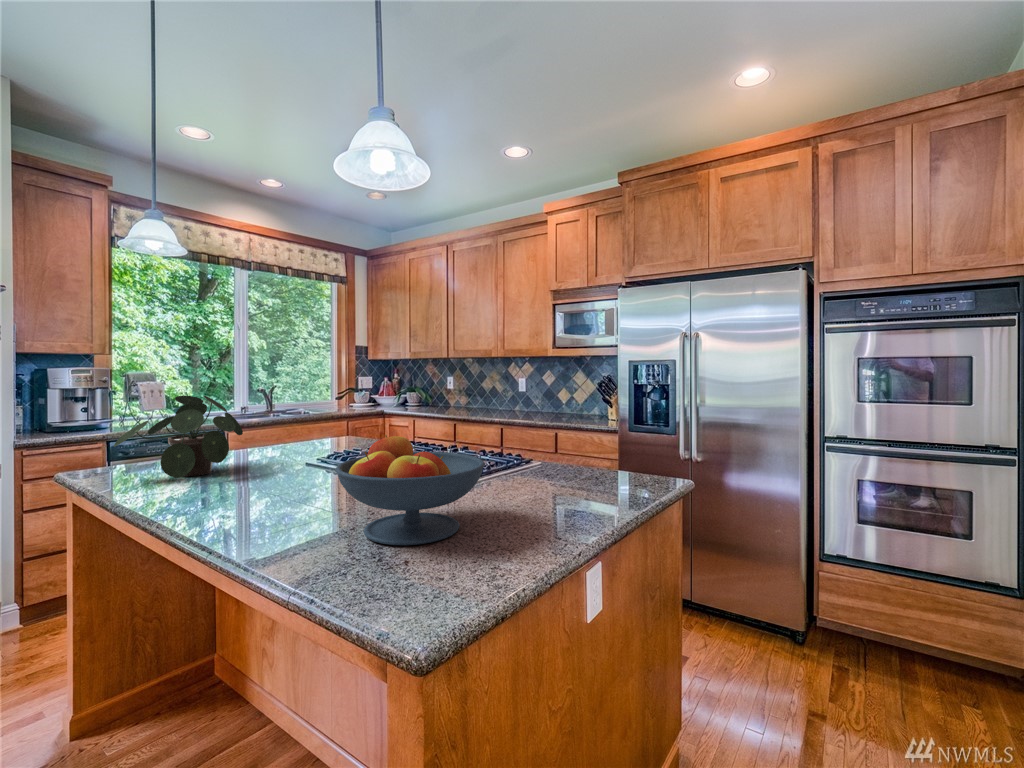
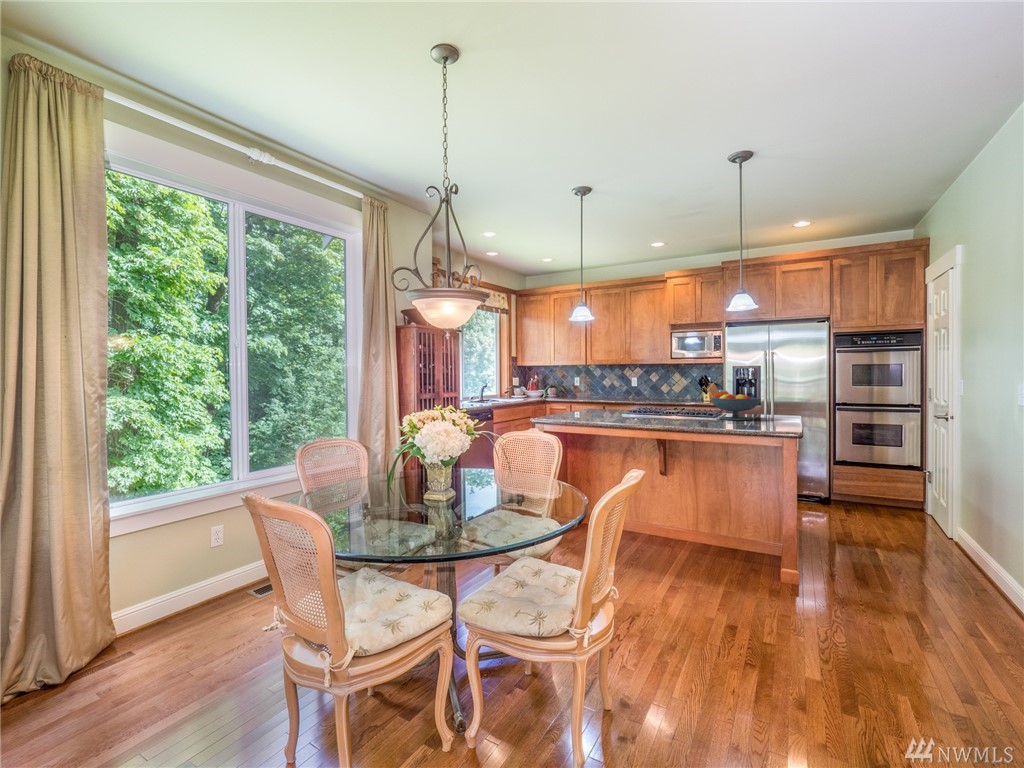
potted plant: present [114,396,243,478] -> none [573,381,615,414]

